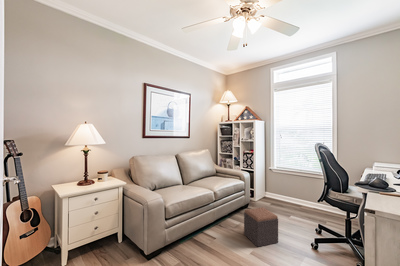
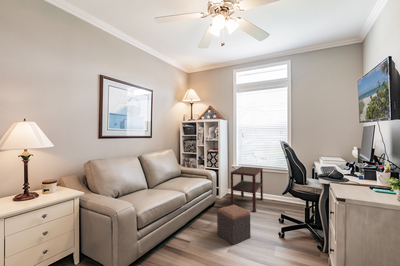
side table: none [264,170,303,218] -> present [231,167,263,212]

